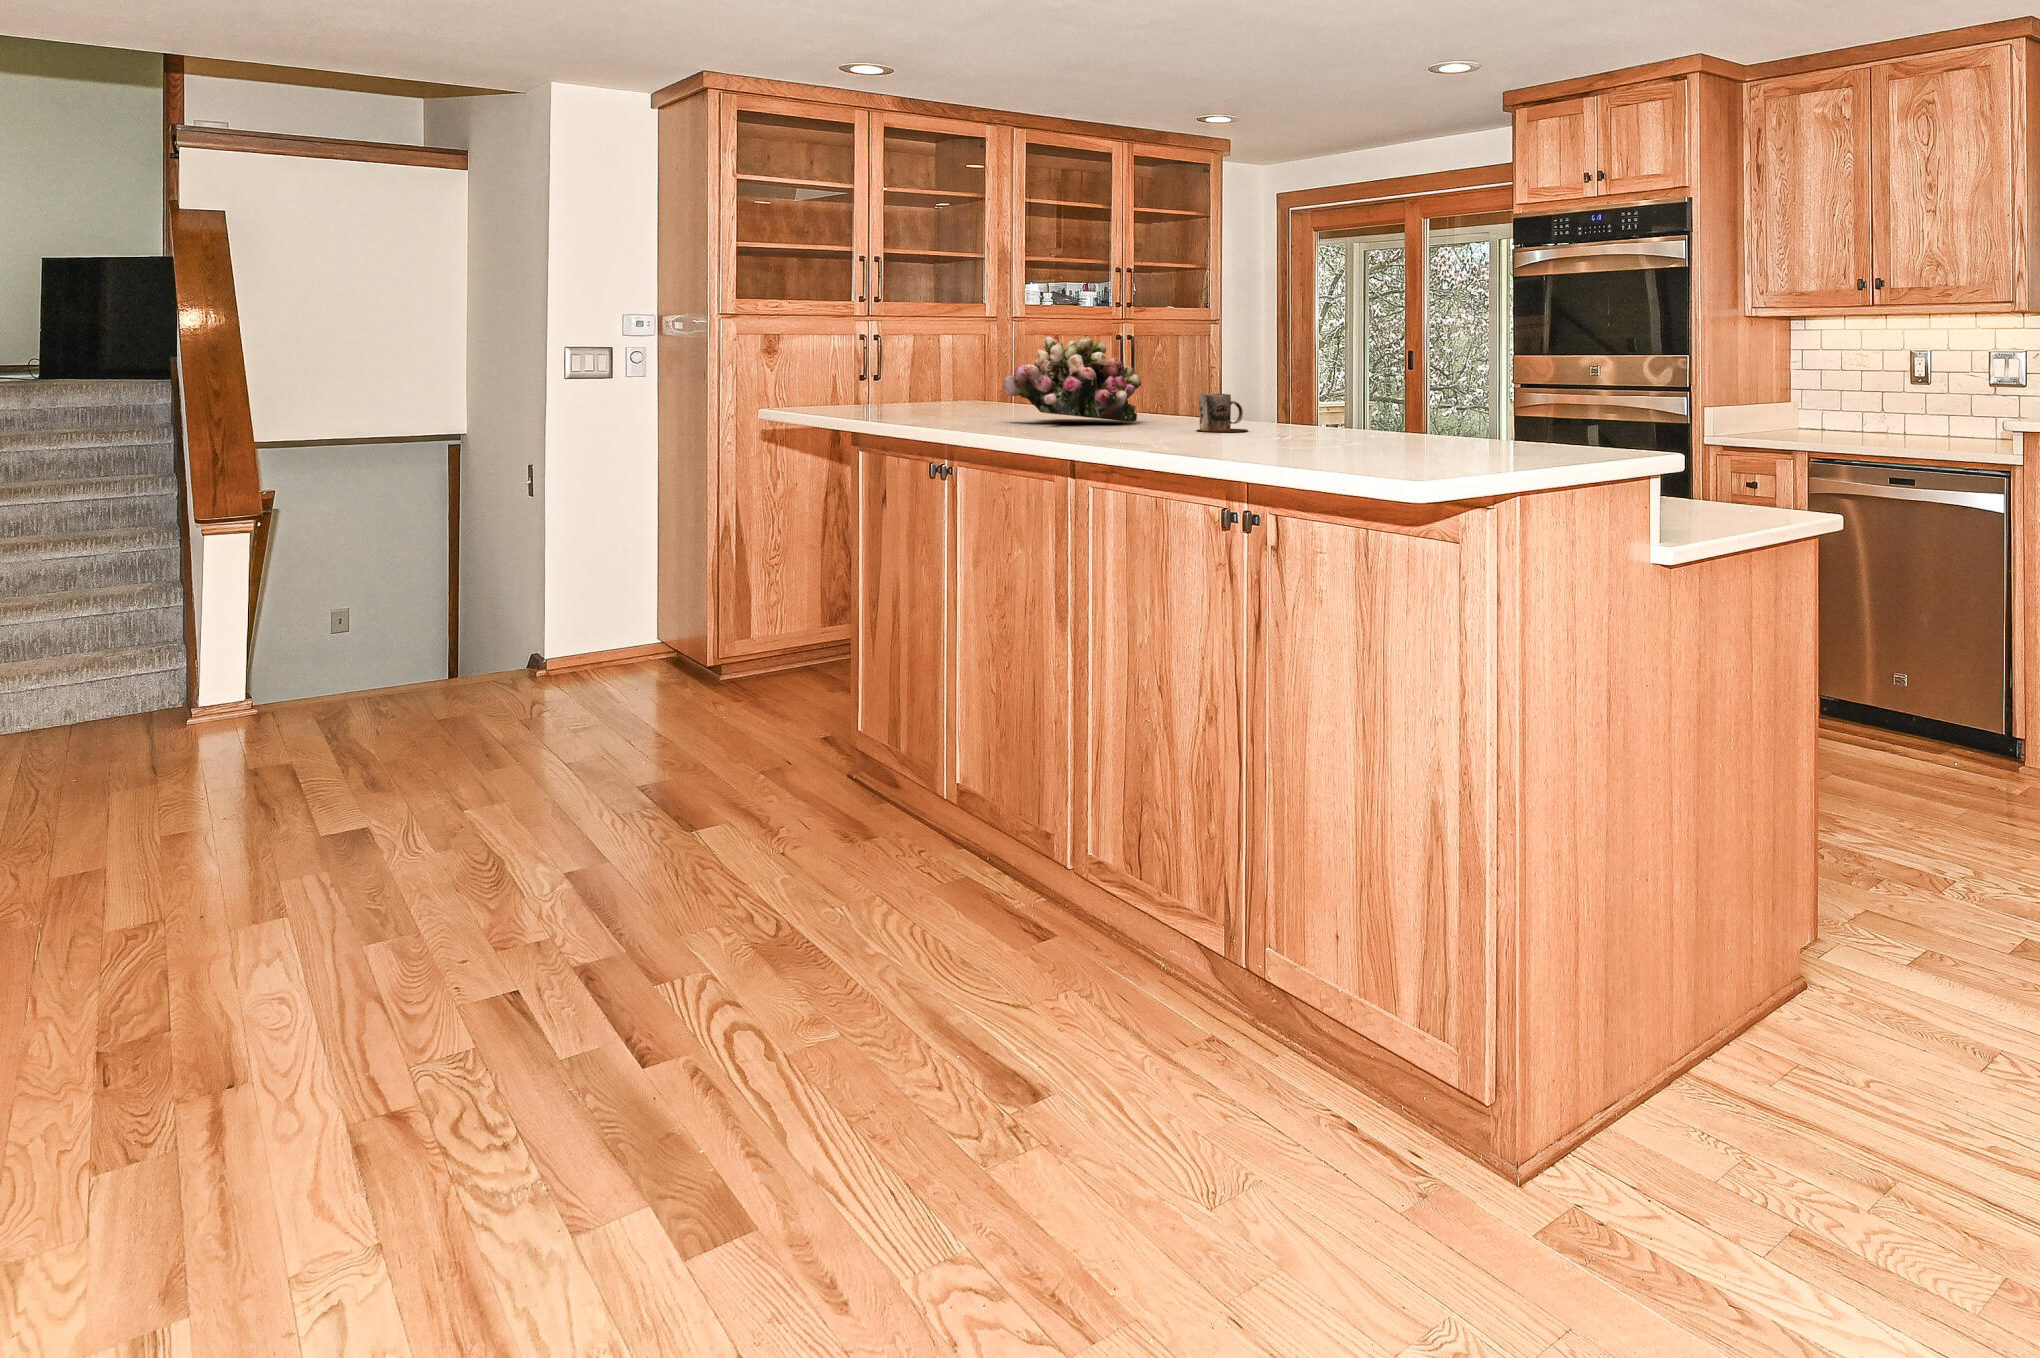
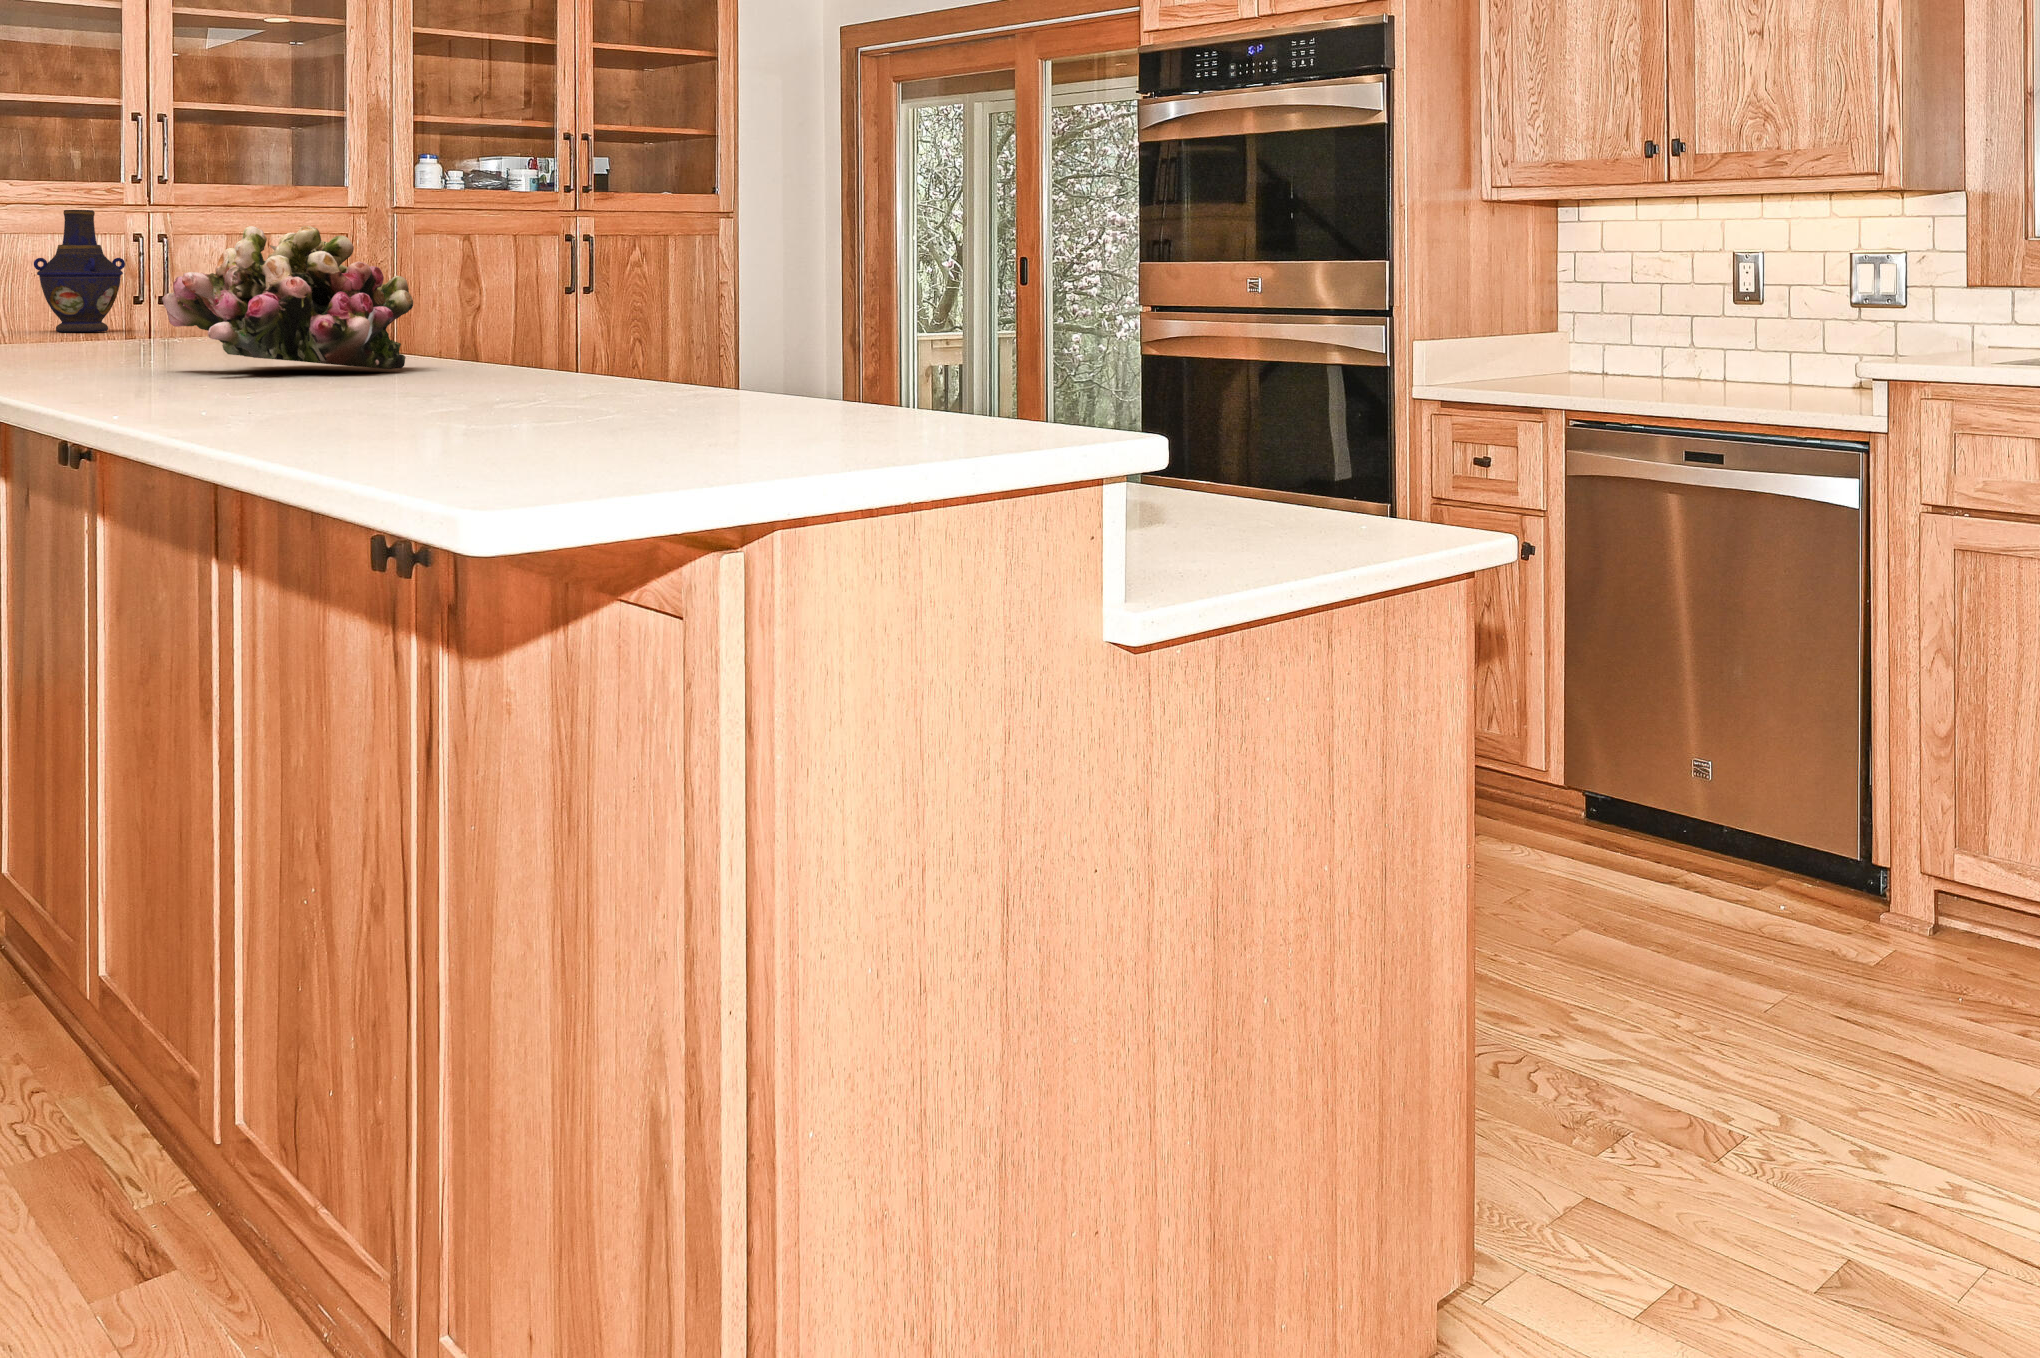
vase: none [803,318,856,397] -> present [34,210,125,332]
mug: present [1197,394,1248,432] -> none [454,321,547,387]

